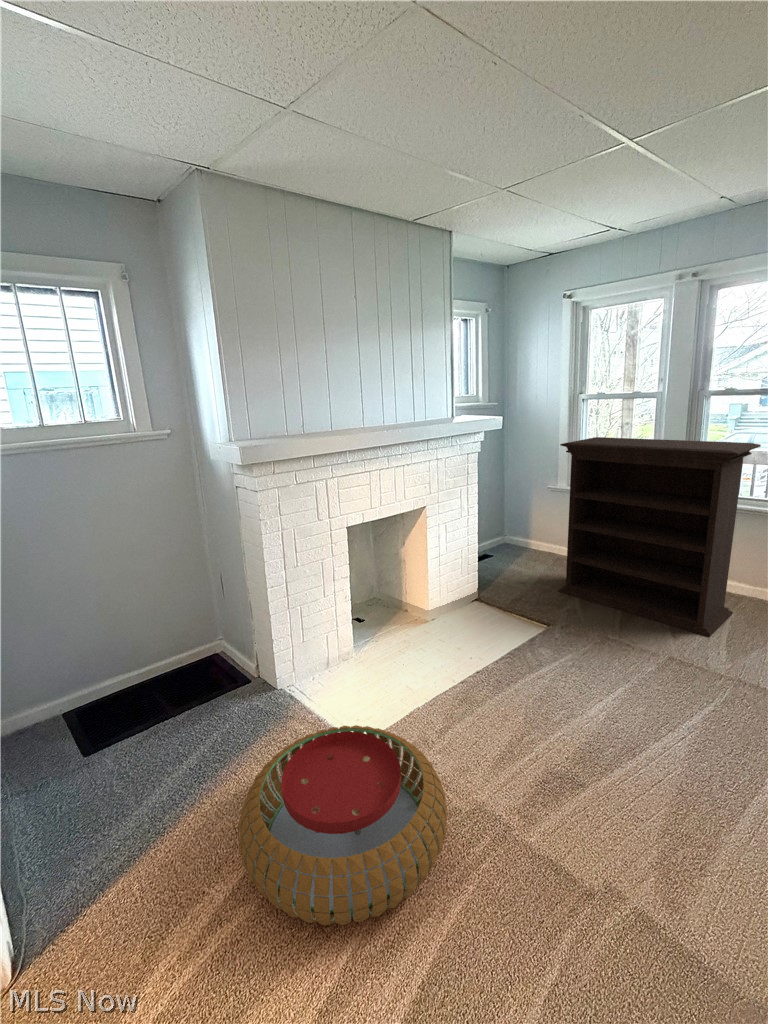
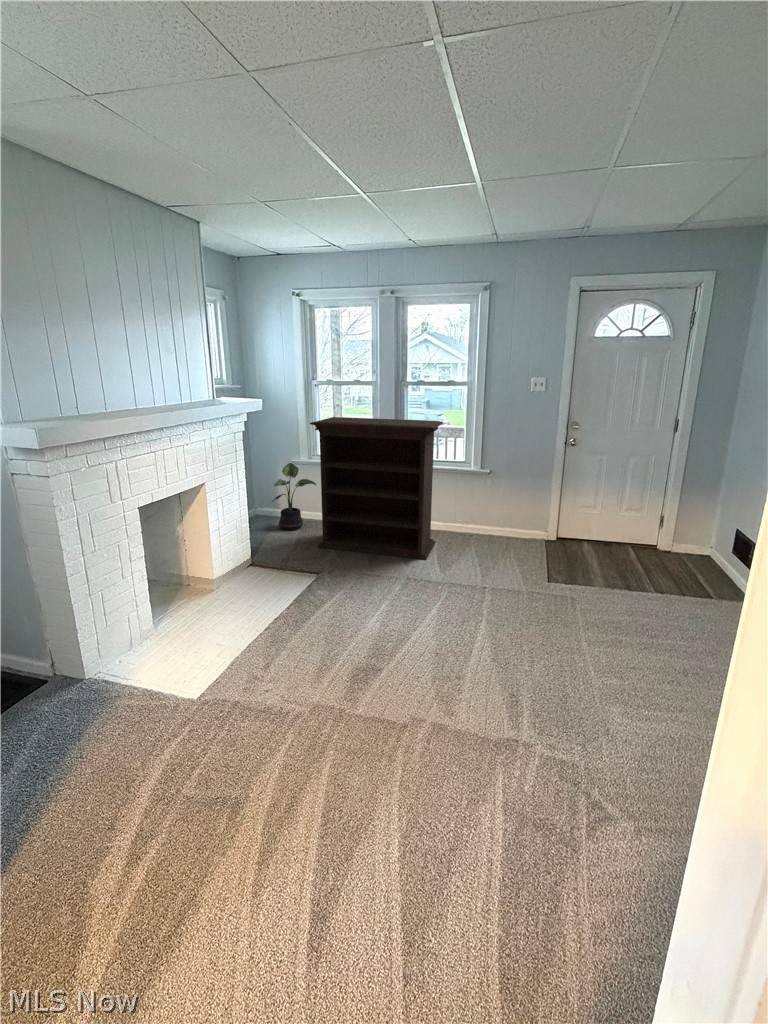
potted plant: none [515,489,570,565] -> present [272,463,316,530]
pouf: present [238,725,447,925] -> none [120,671,306,822]

